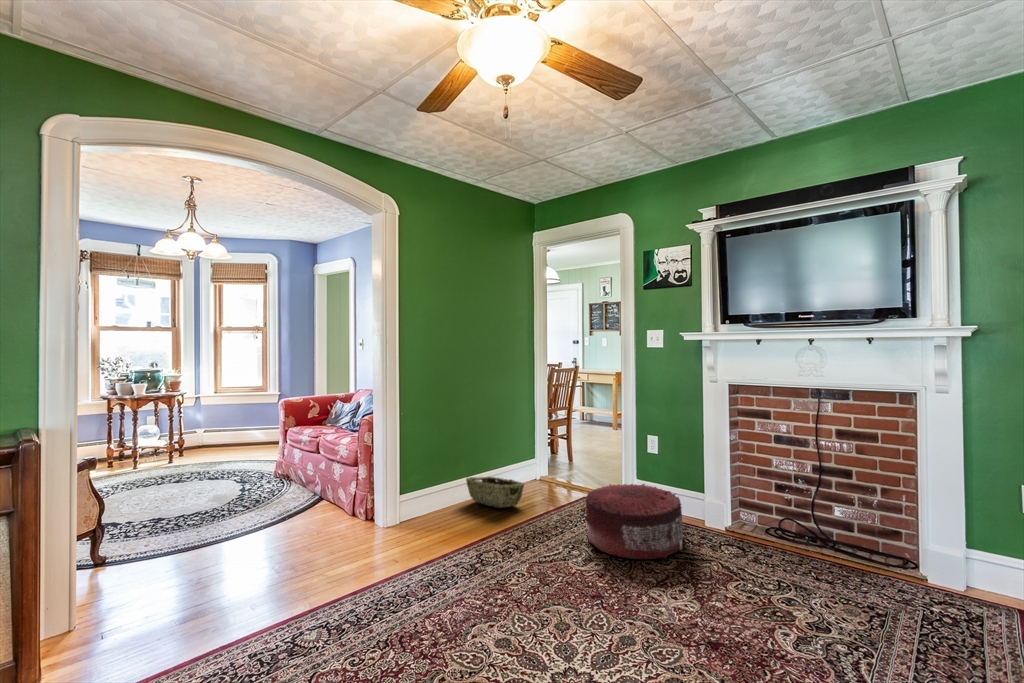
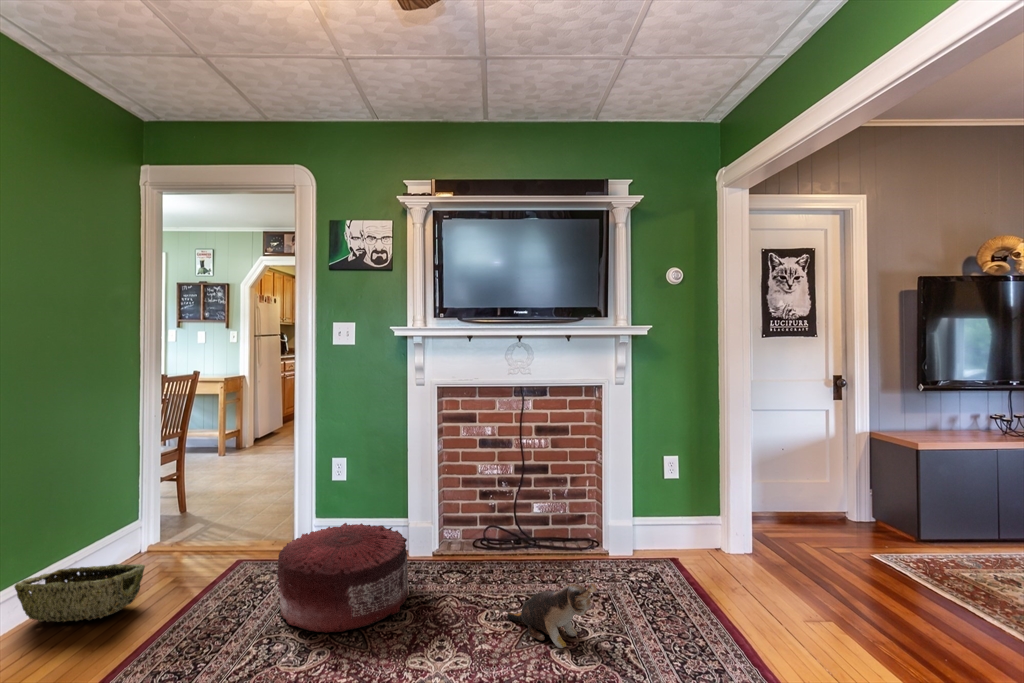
plush toy: none [755,574,828,632] -> present [507,583,597,648]

